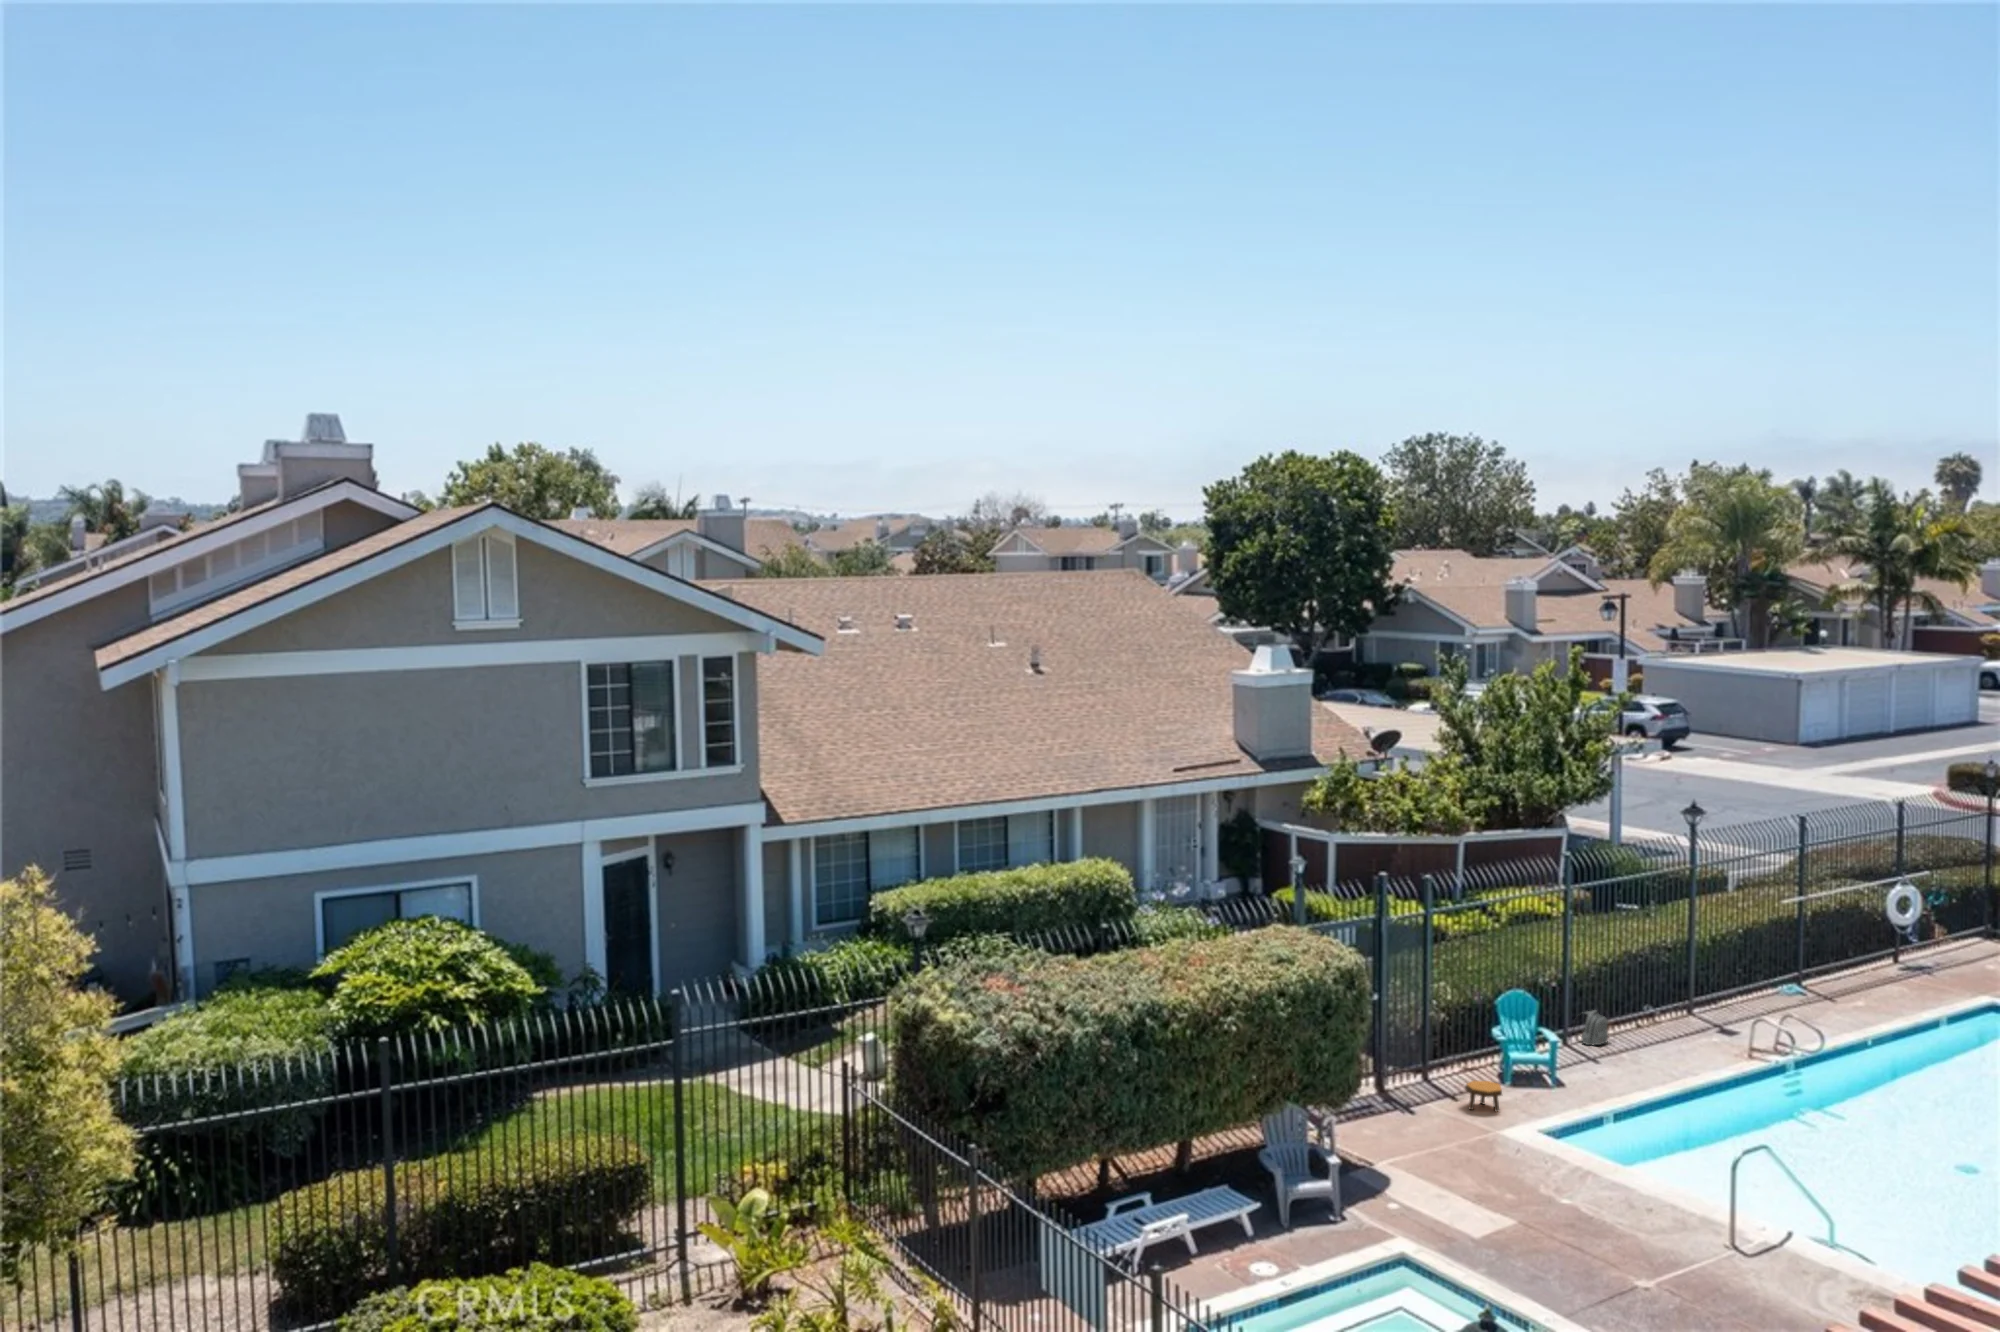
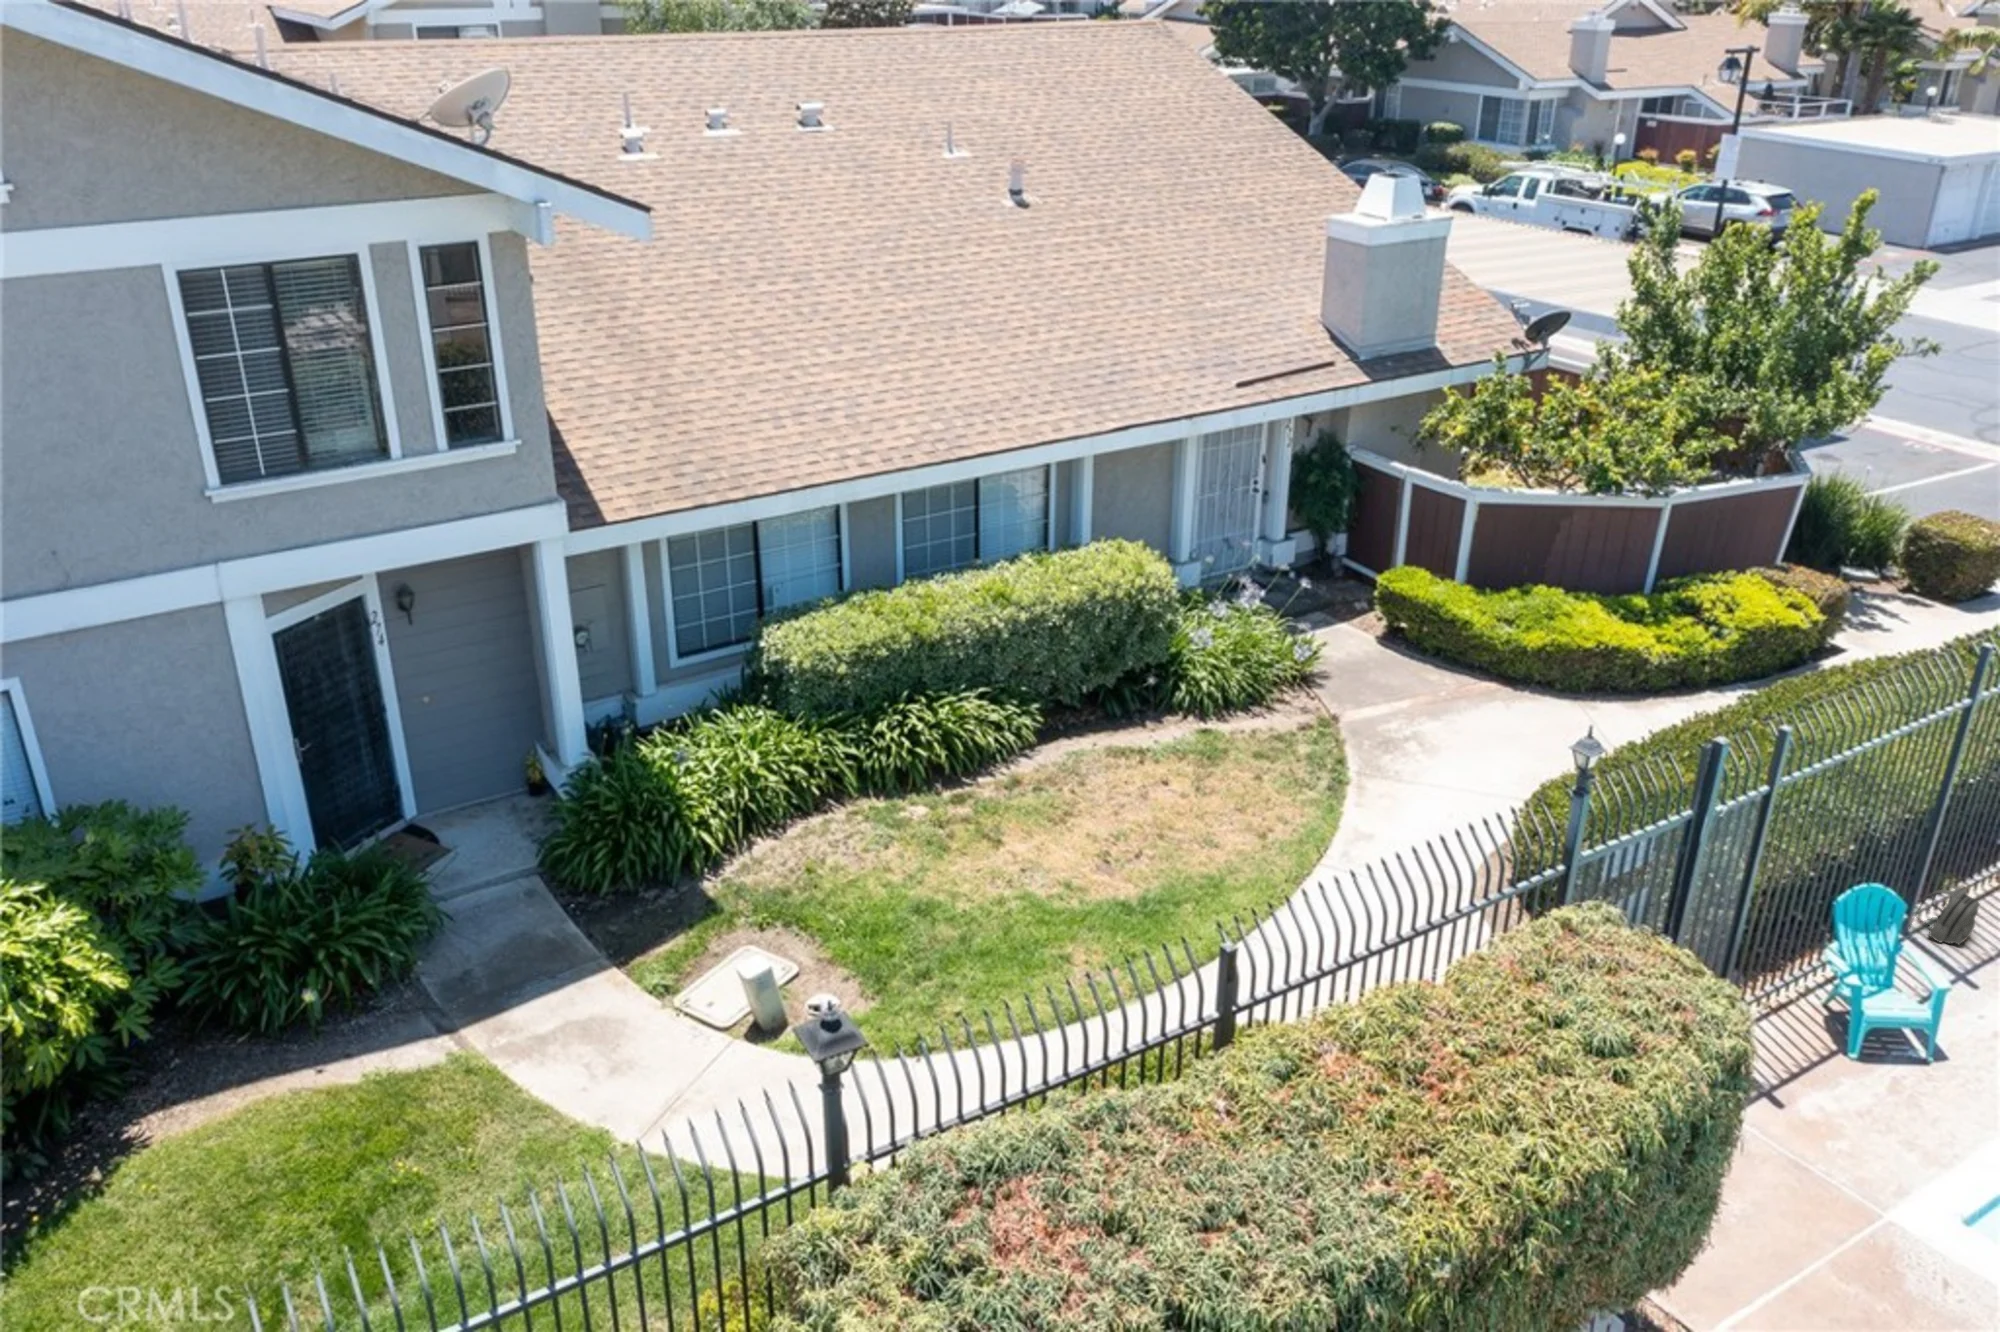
footstool: present [1465,1081,1502,1112] -> none [1813,1095,1887,1161]

